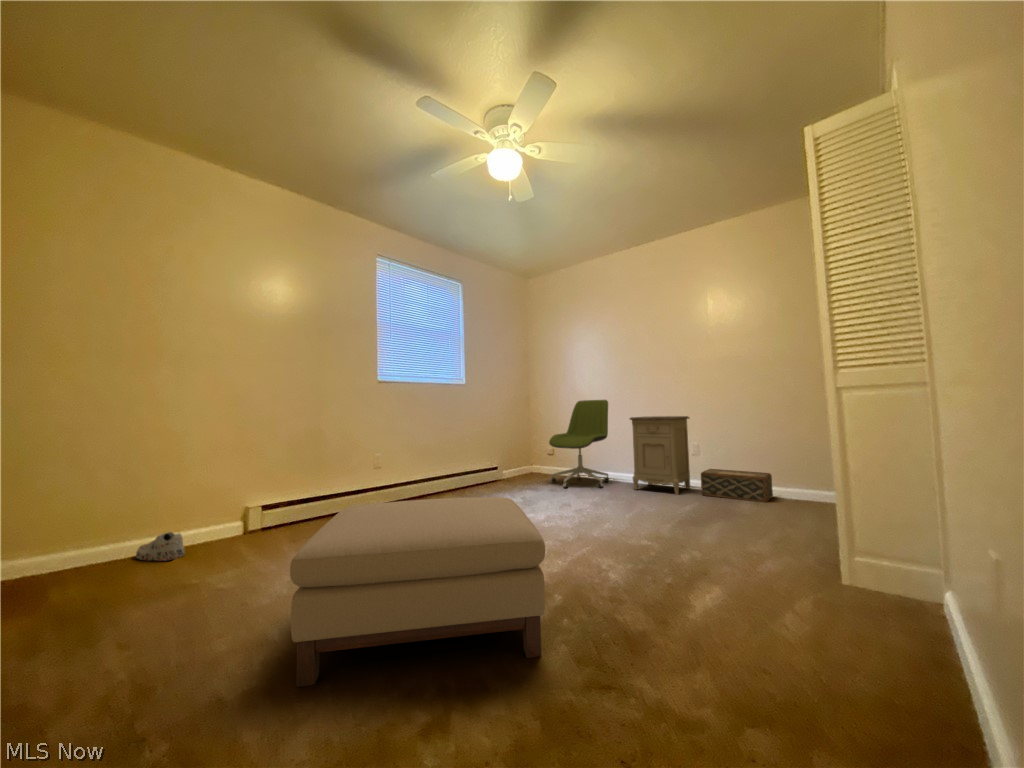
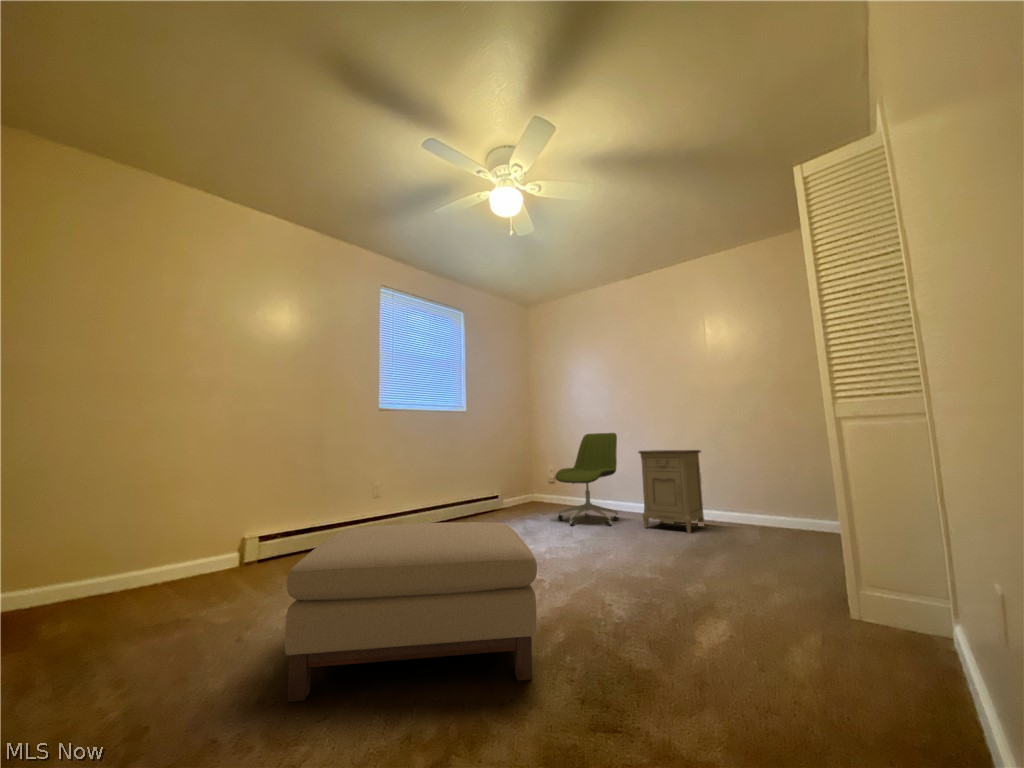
woven basket: present [701,469,773,502] -> none [714,506,791,541]
shoe: present [136,532,185,561] -> none [129,559,178,589]

